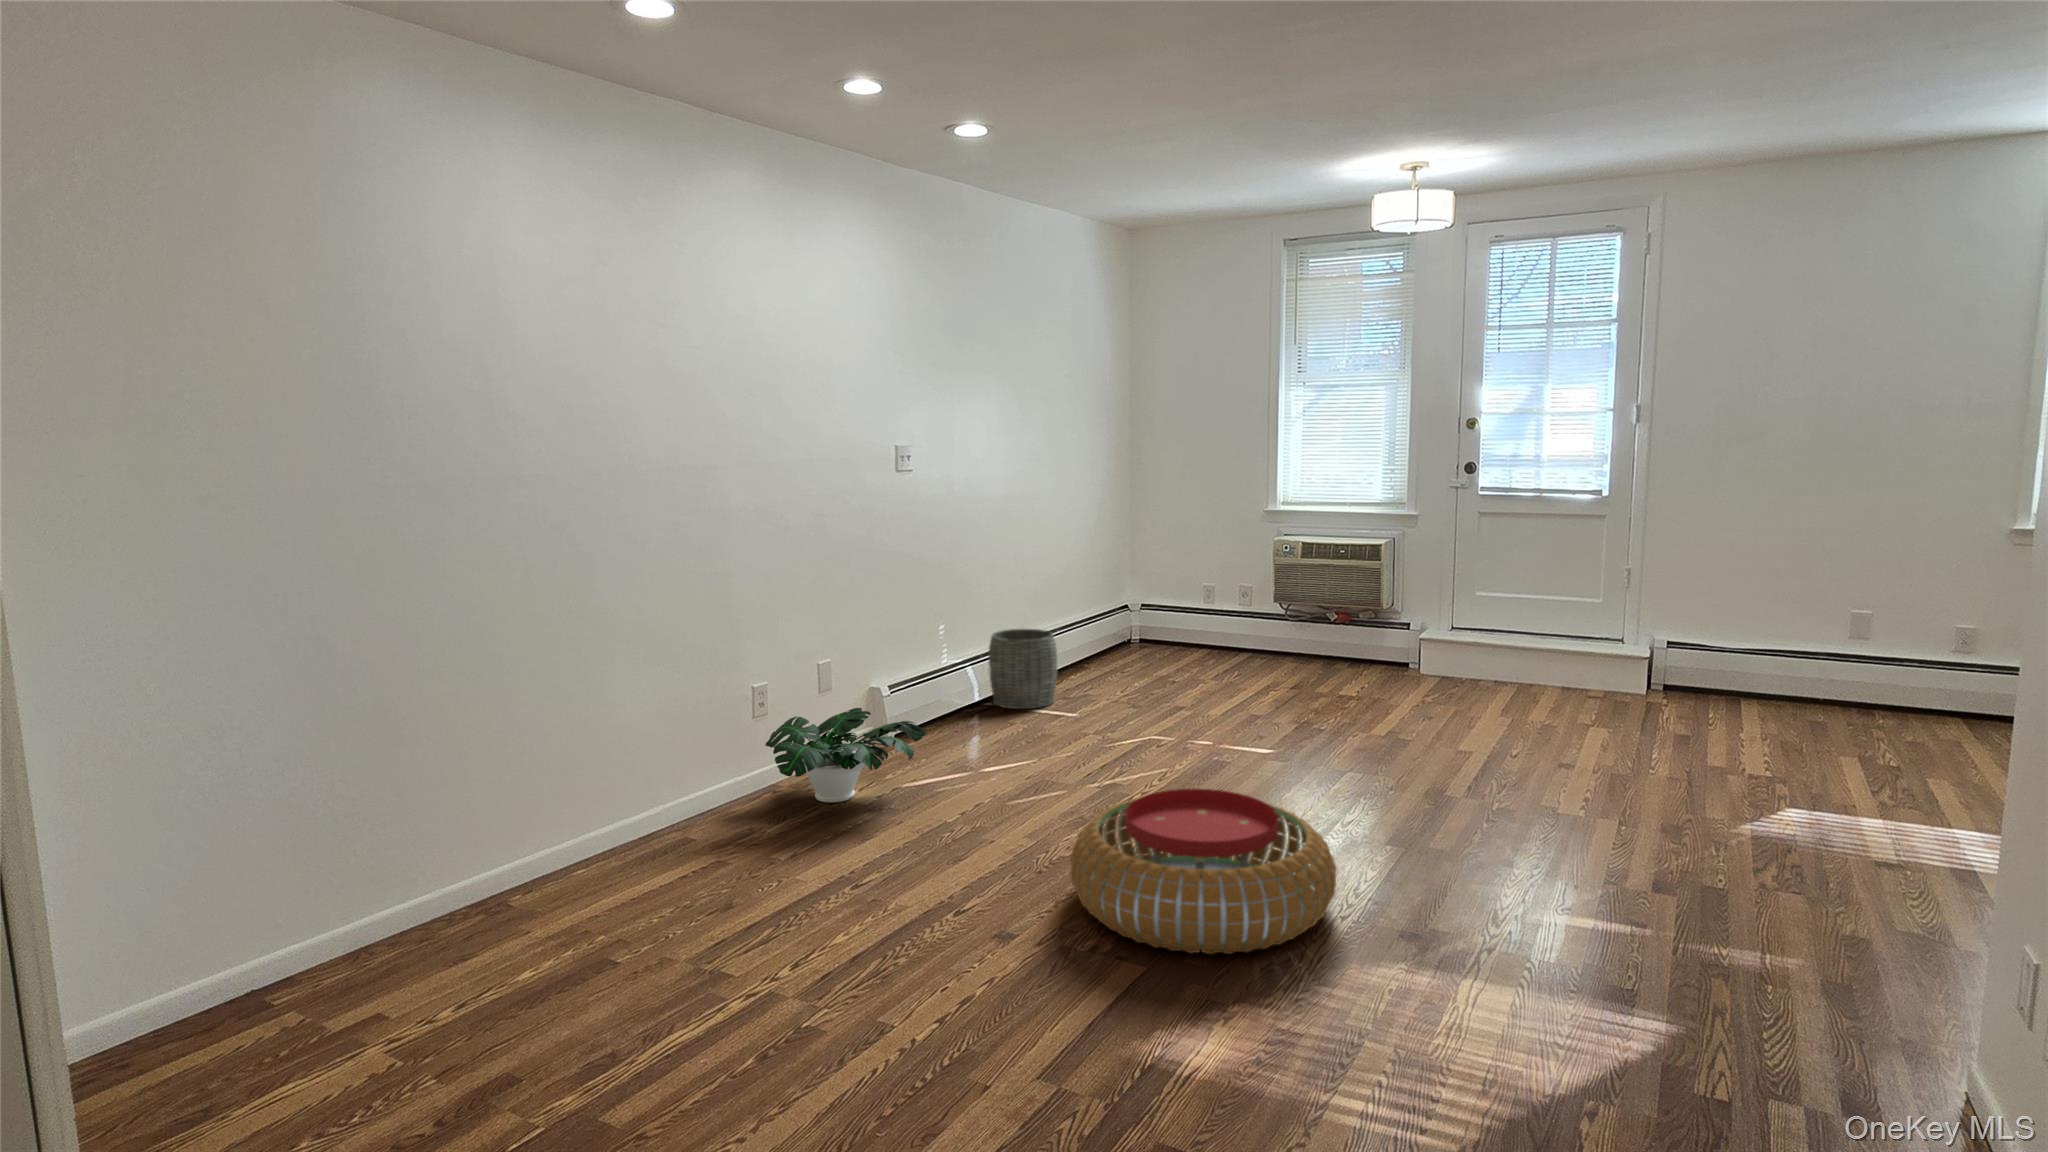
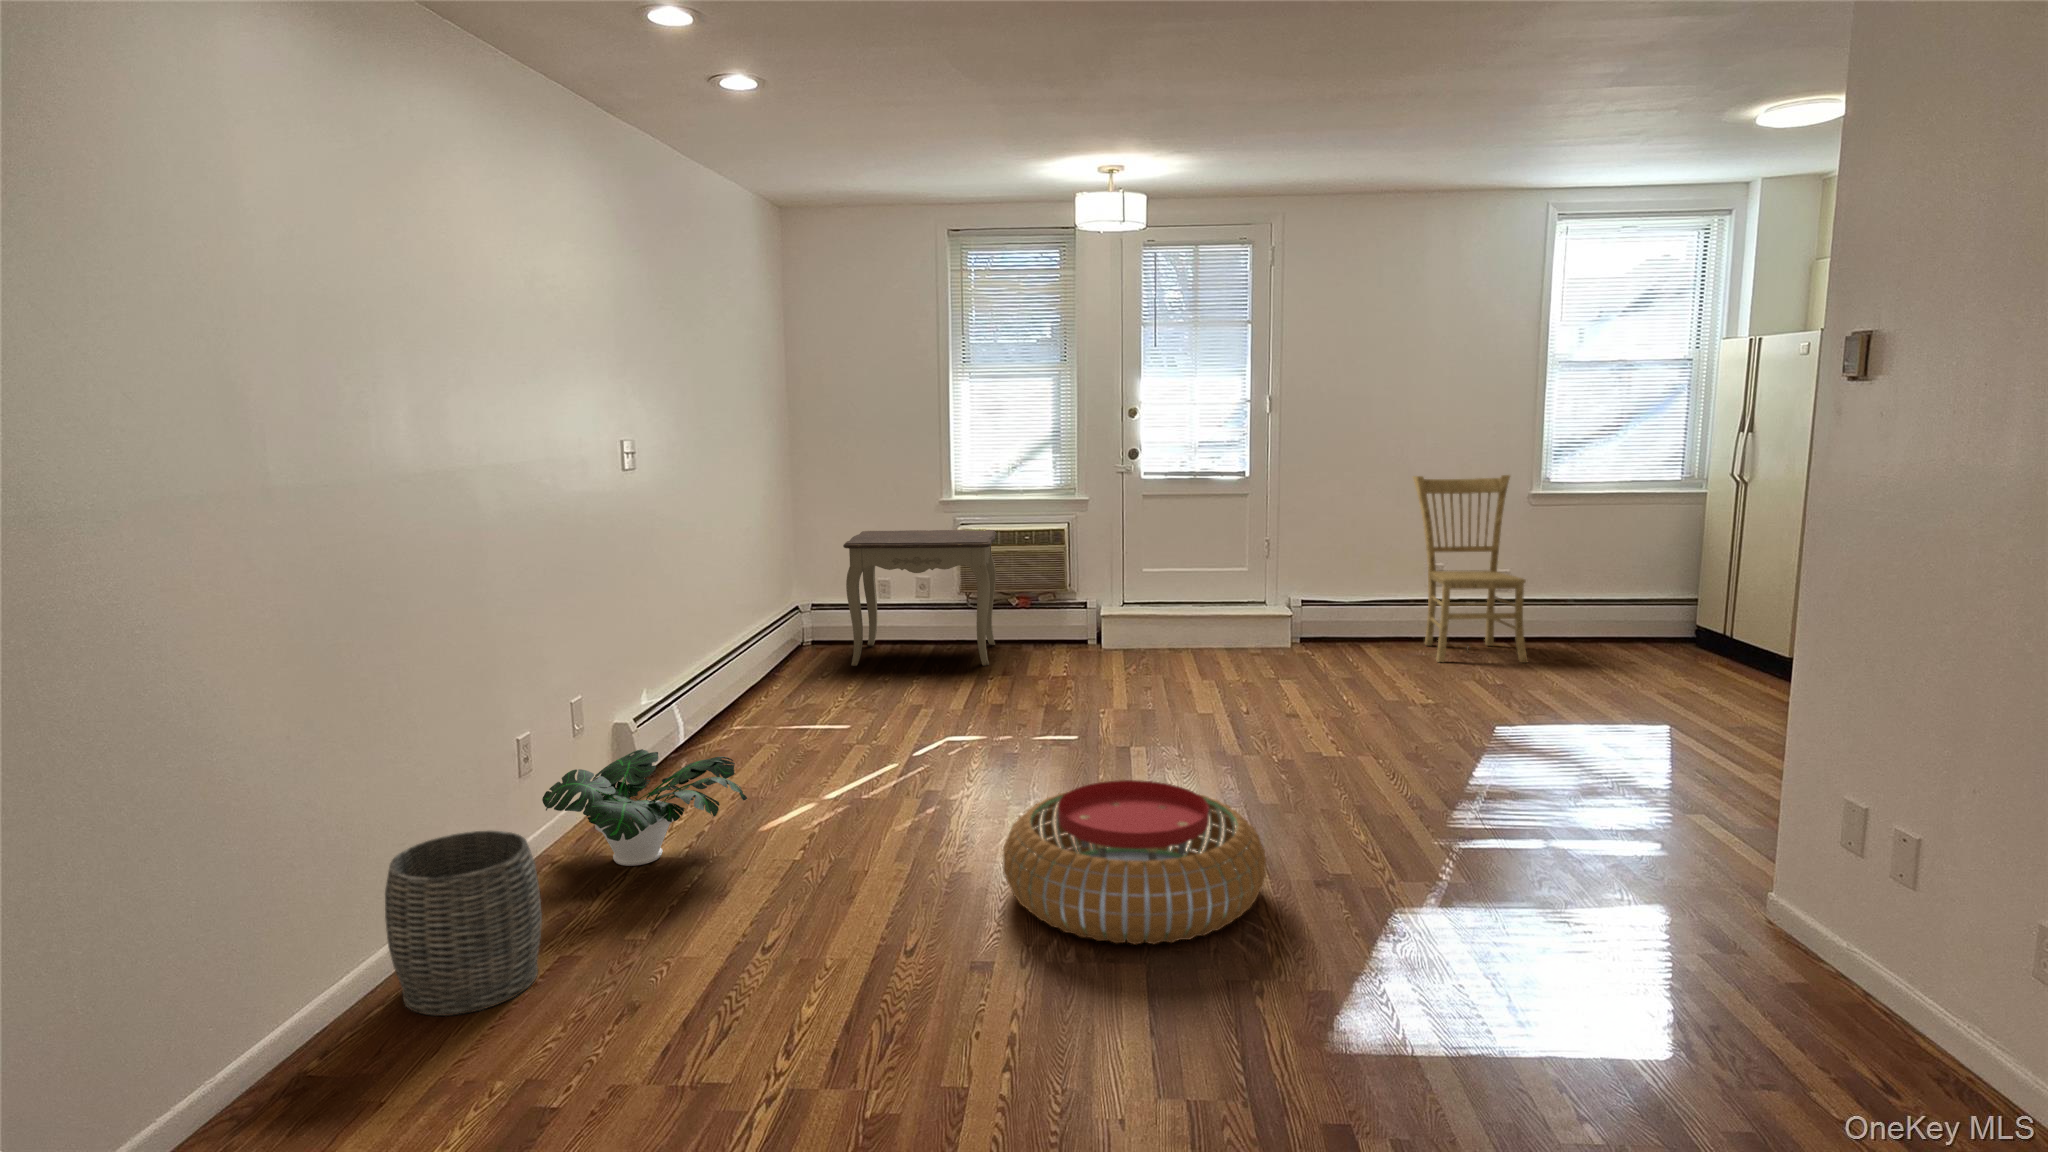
dining chair: none [1824,500,1973,742] -> present [1413,475,1528,663]
side table: none [1153,538,1316,676] -> present [843,530,997,666]
woven basket: present [988,629,1058,709] -> present [385,831,542,1016]

